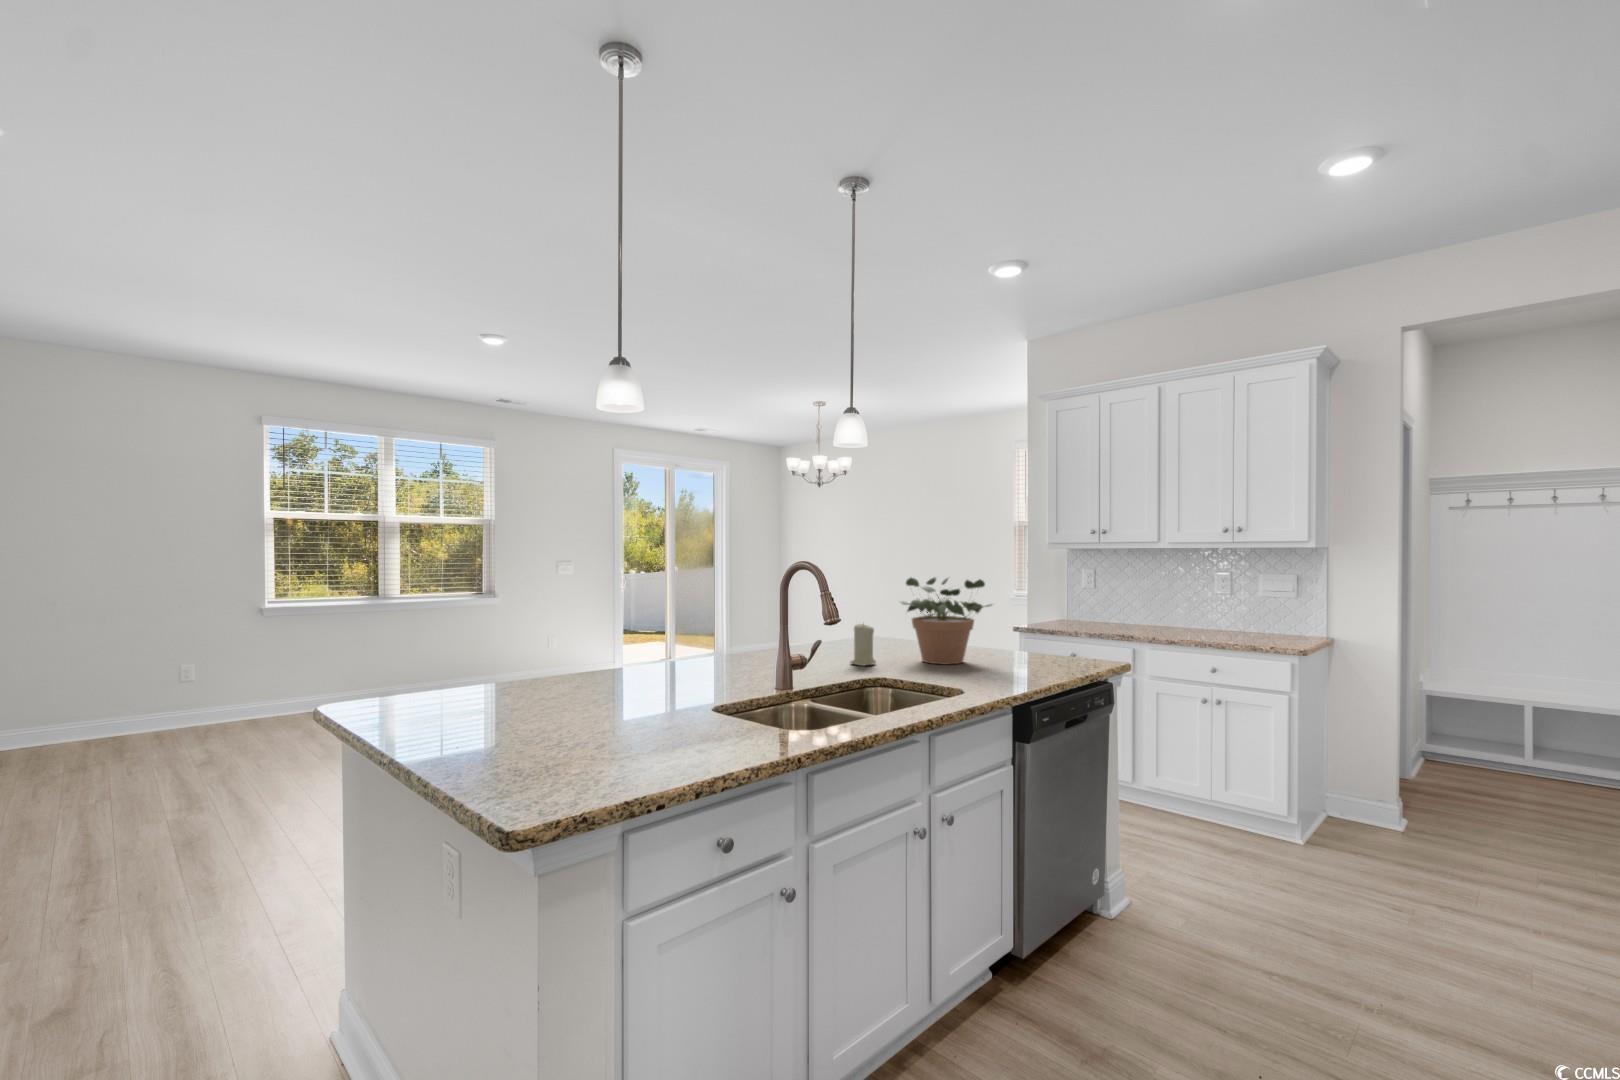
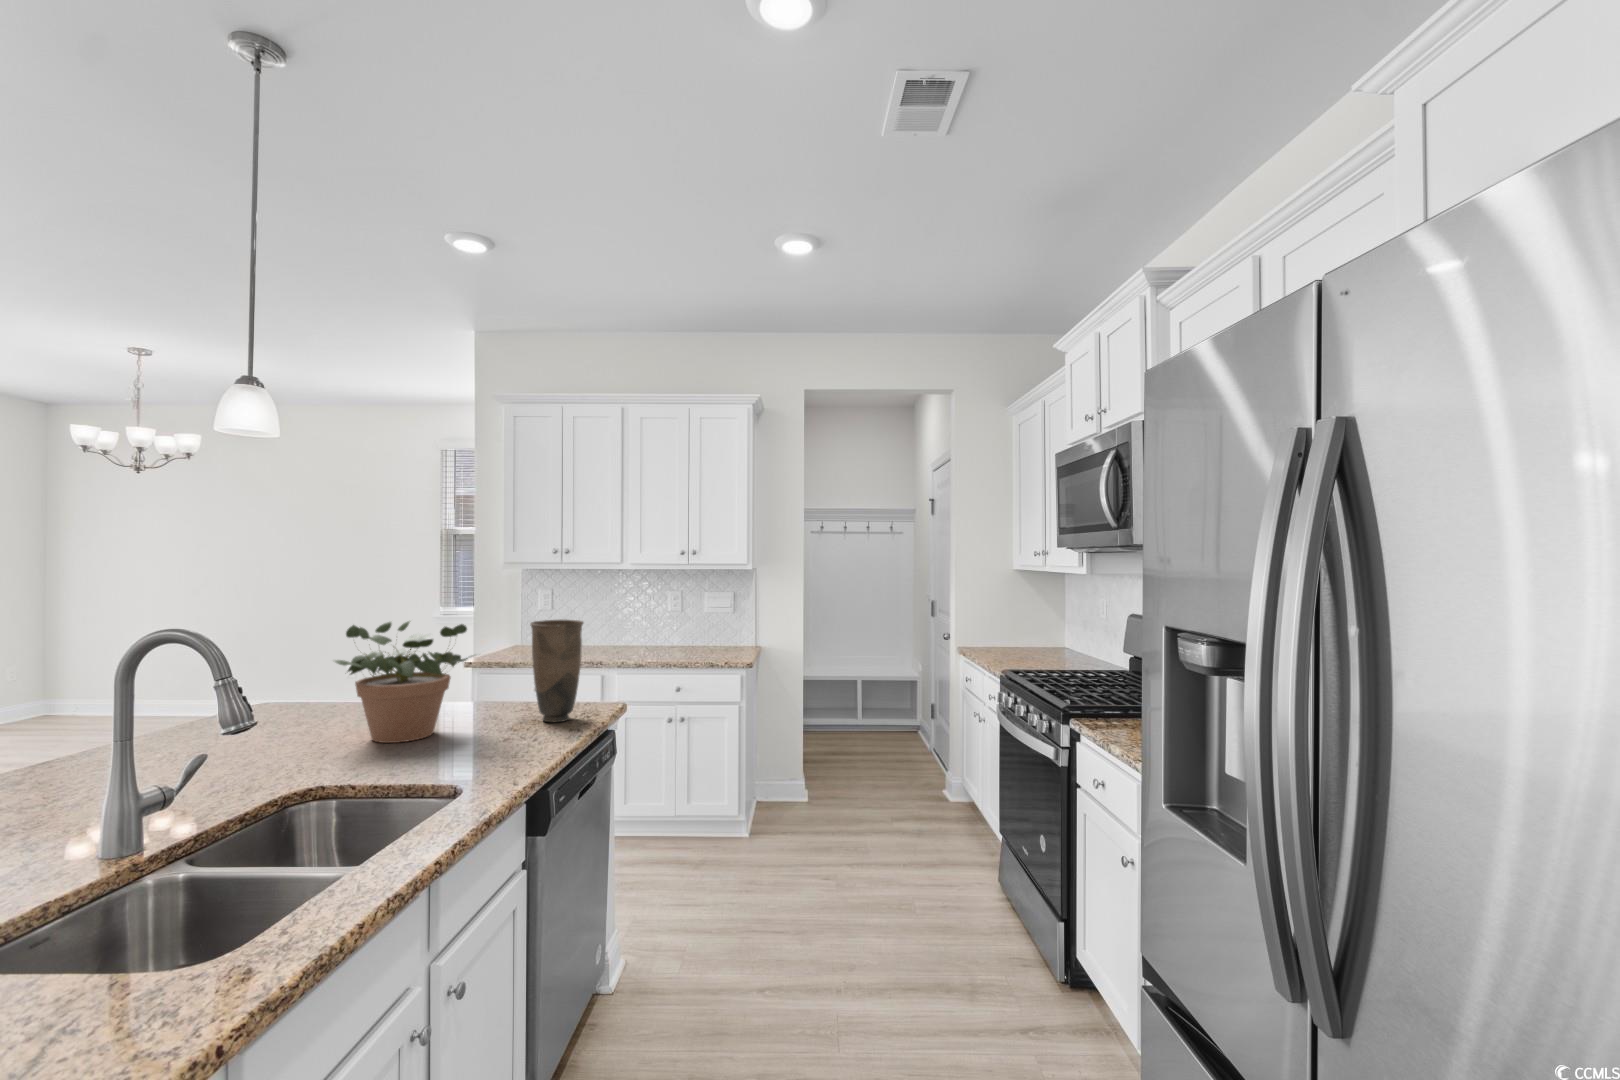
vase: none [1035,582,1081,668] -> present [530,619,583,722]
candle: present [850,624,876,666] -> none [248,701,297,768]

